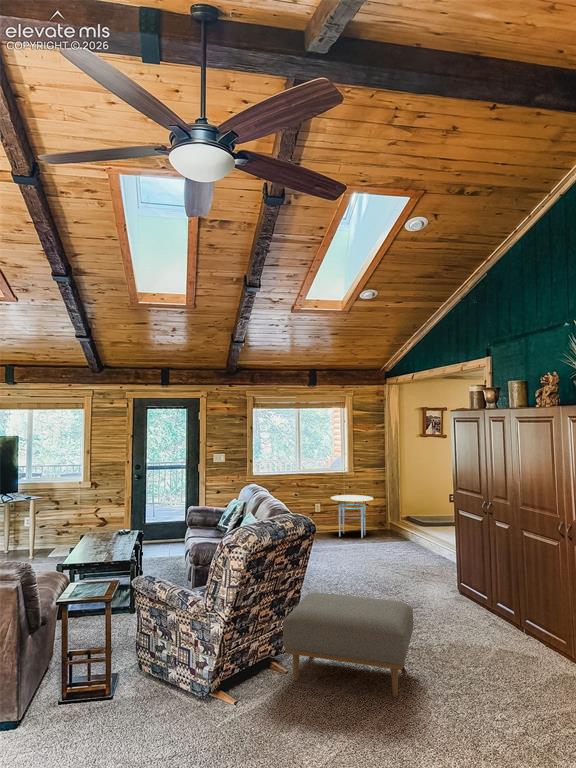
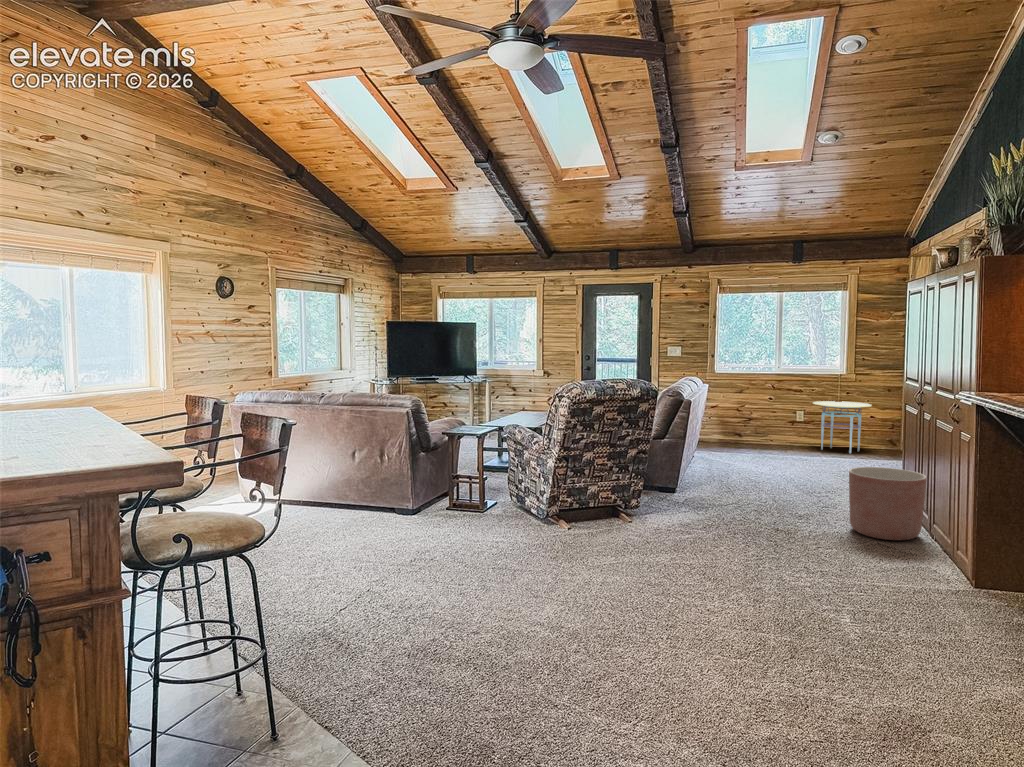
planter: none [454,571,515,641] -> present [849,467,927,540]
ottoman: present [283,593,413,697] -> none [620,460,763,550]

